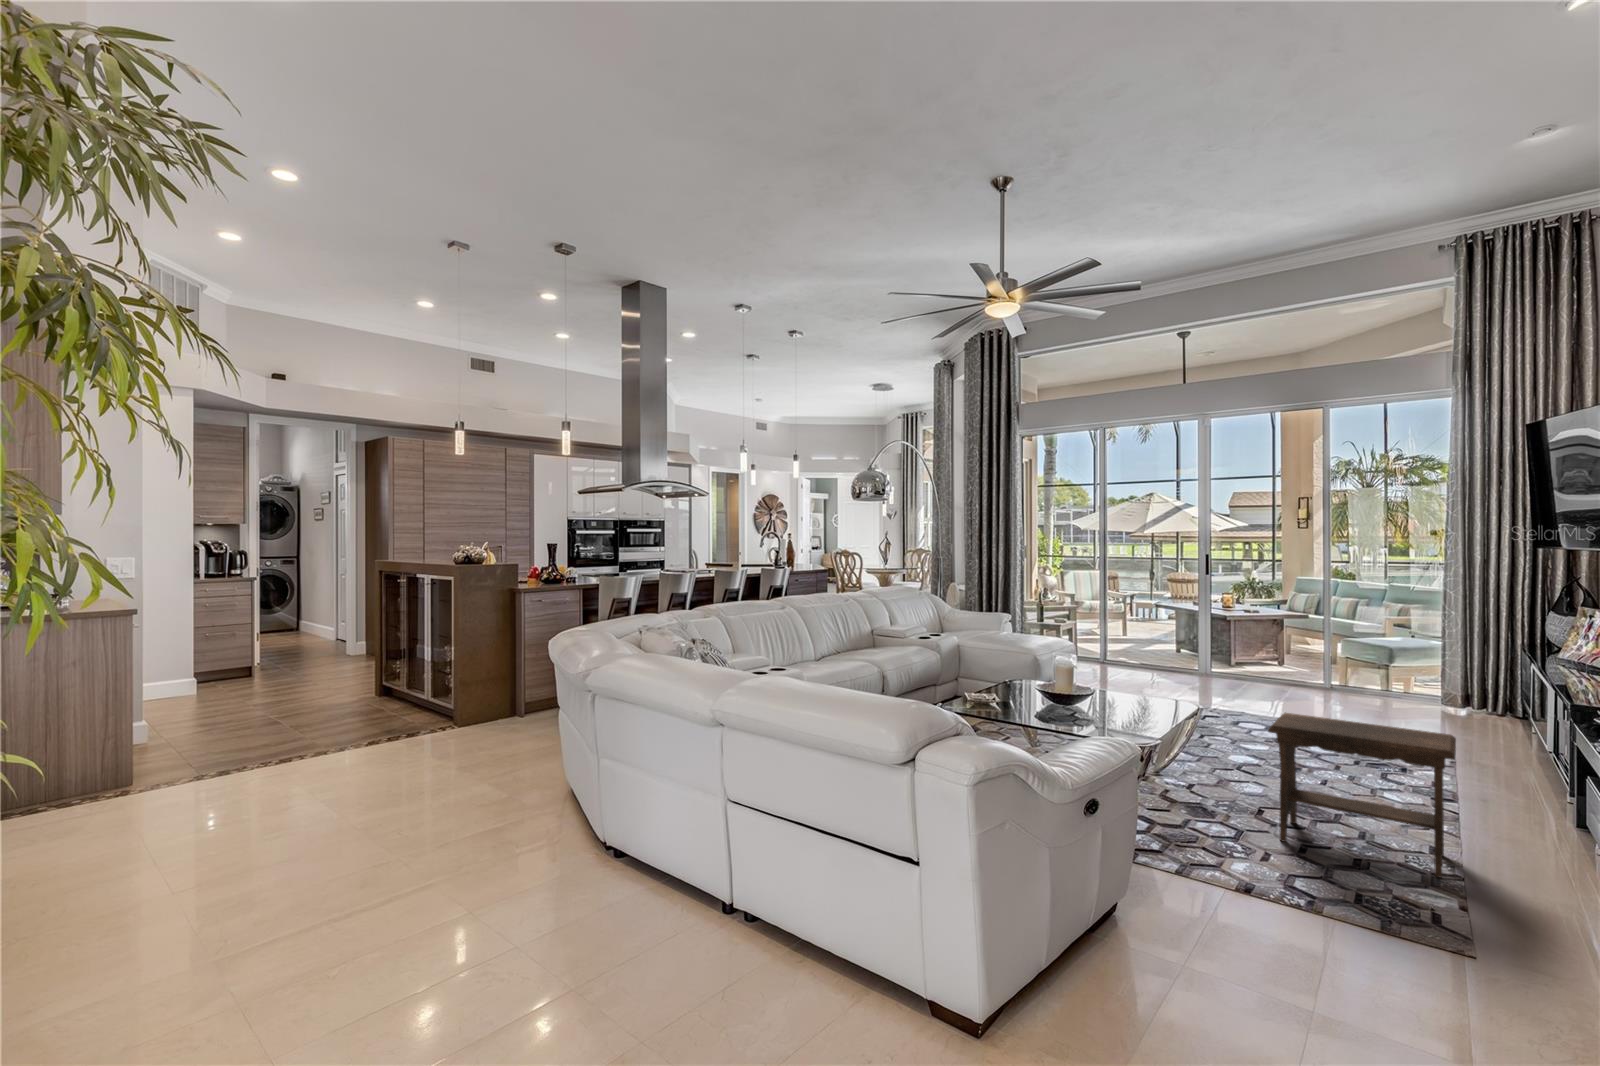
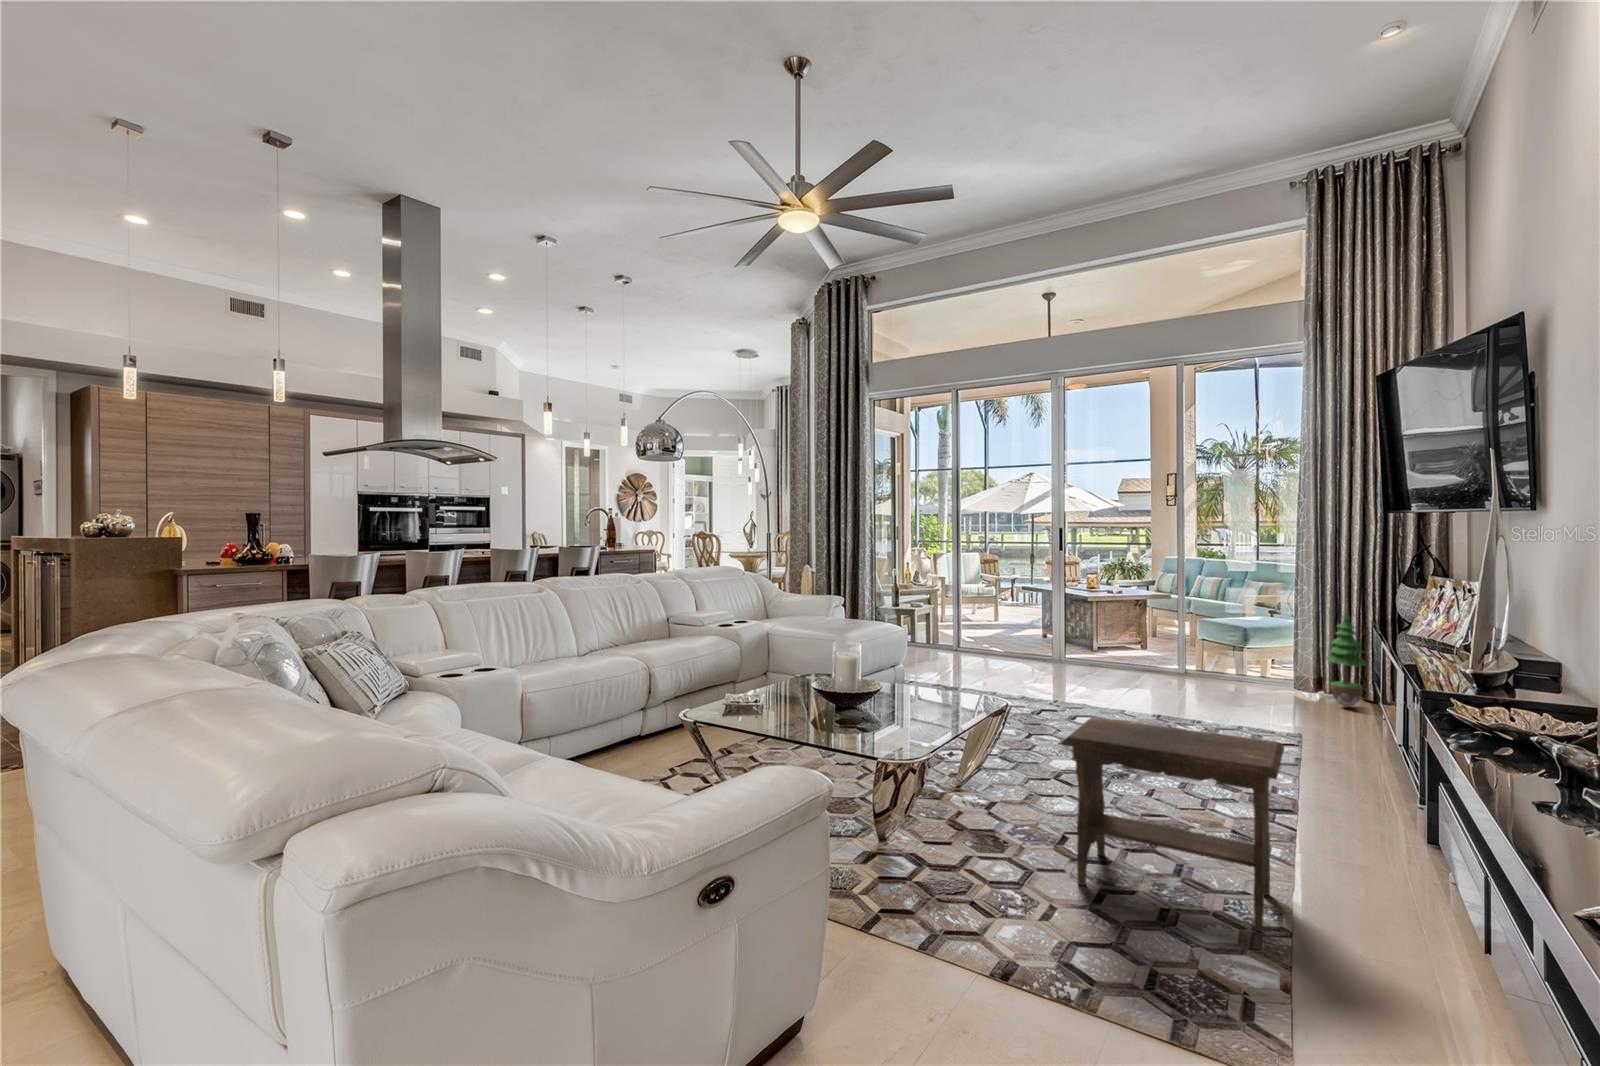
potted tree: none [1474,634,1517,723] -> present [1326,612,1367,707]

